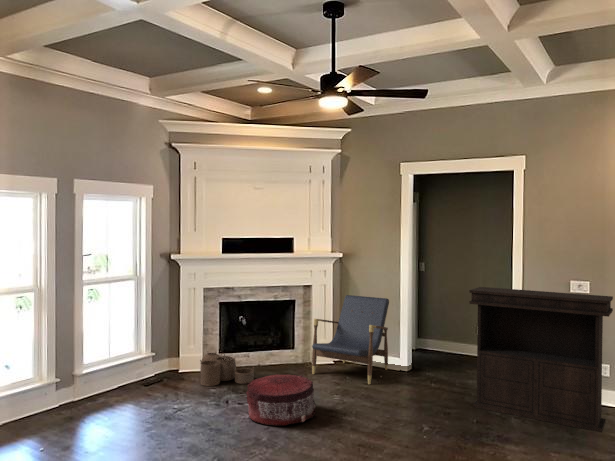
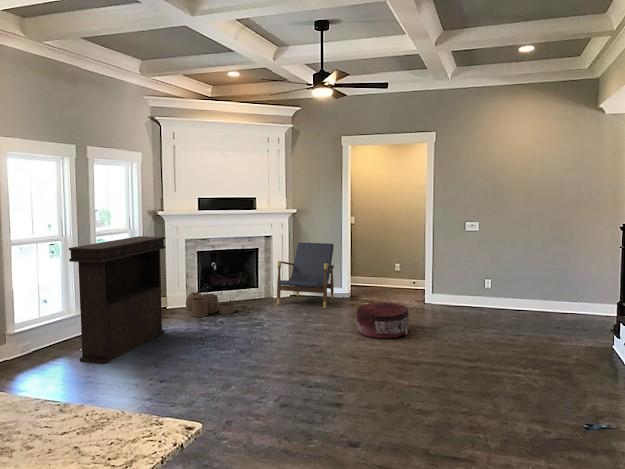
console table: present [469,287,613,433] -> present [69,236,165,364]
pouf: present [246,374,316,425] -> present [357,302,409,339]

